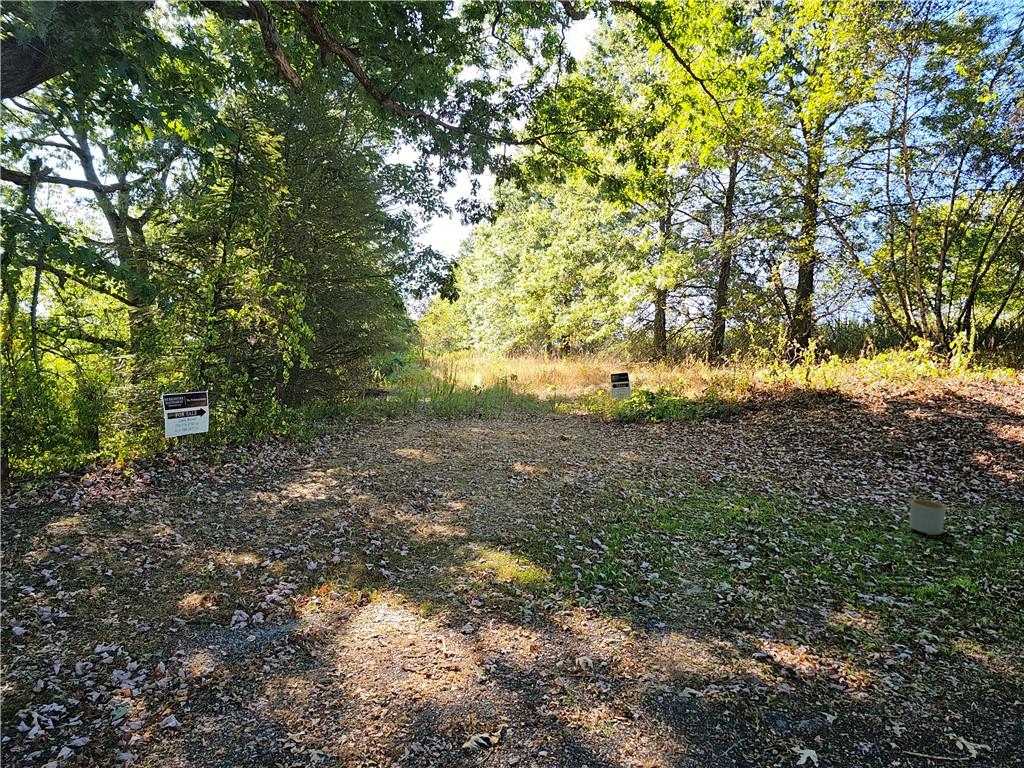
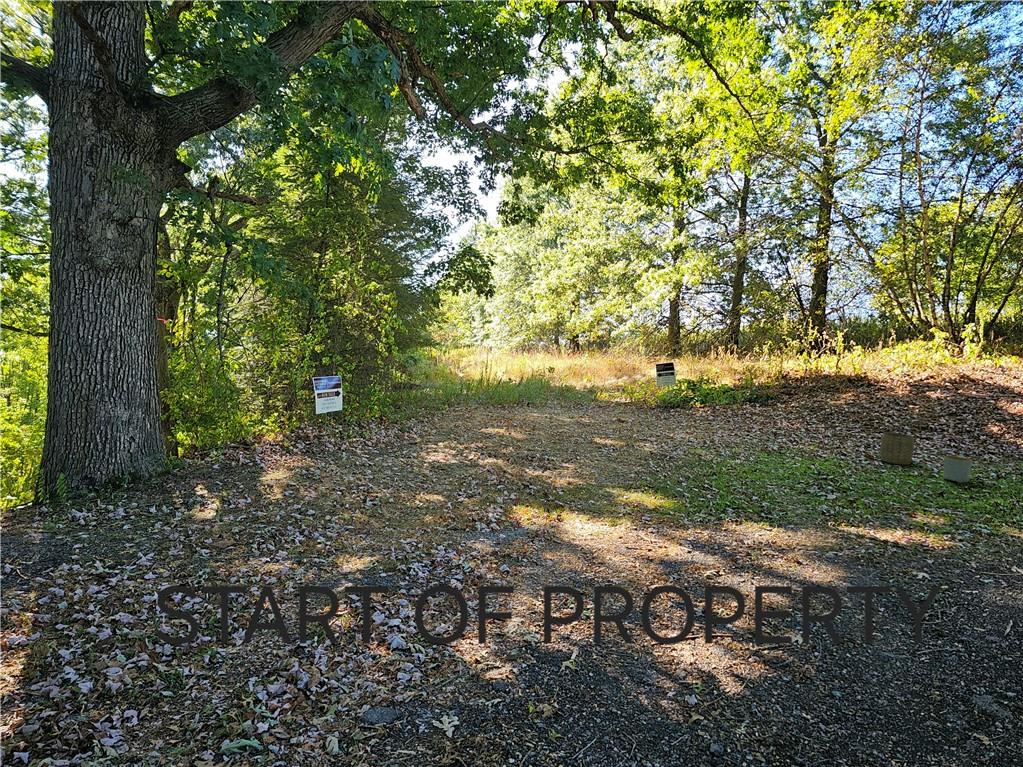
woven basket: none [838,464,879,505] -> present [880,432,914,464]

